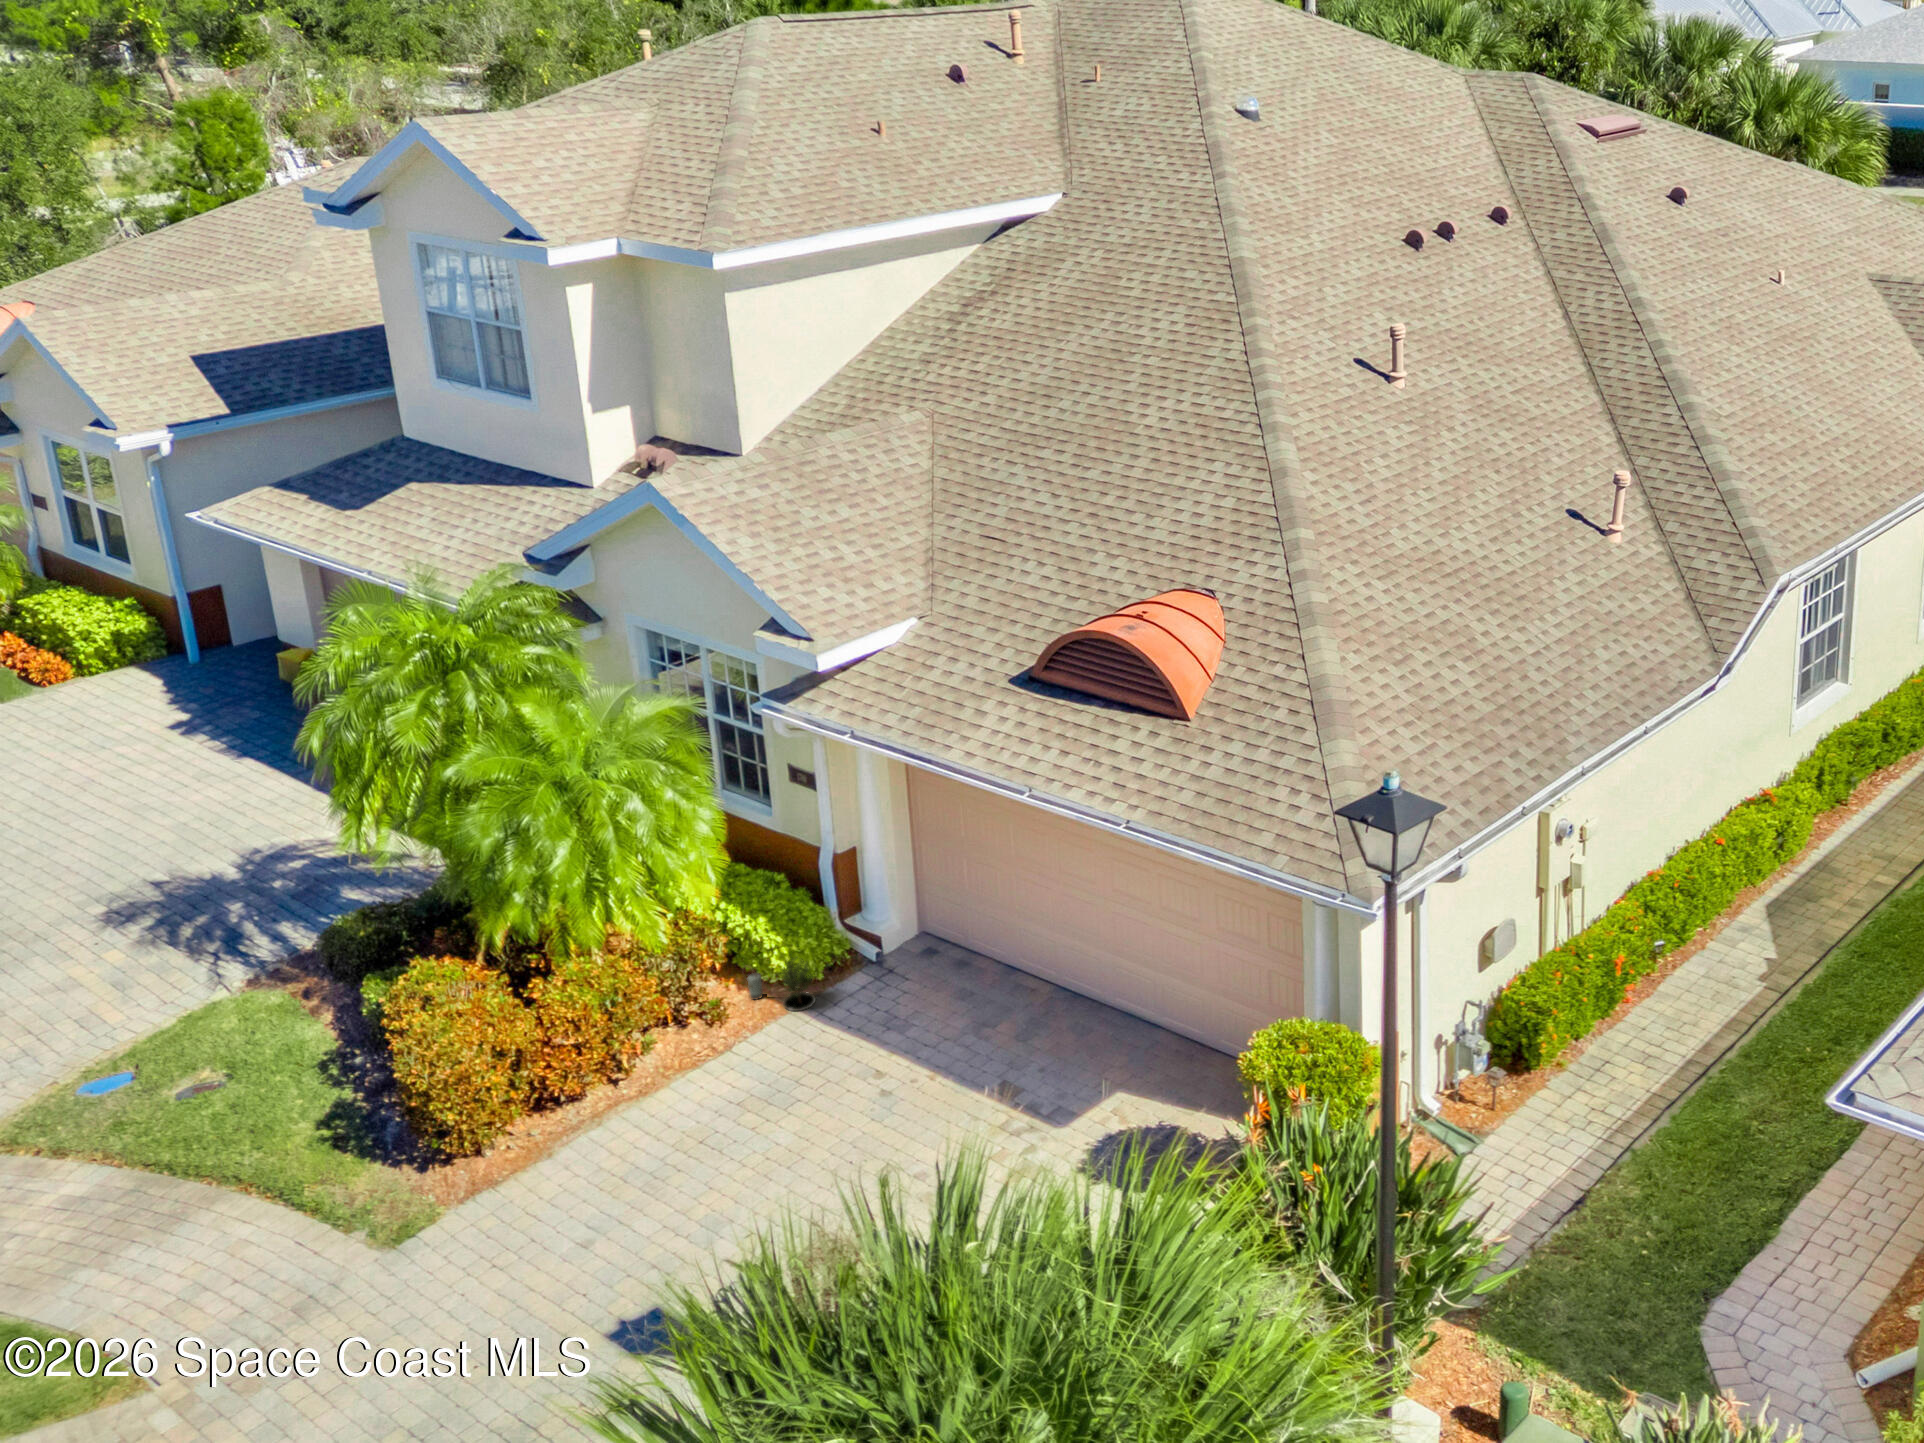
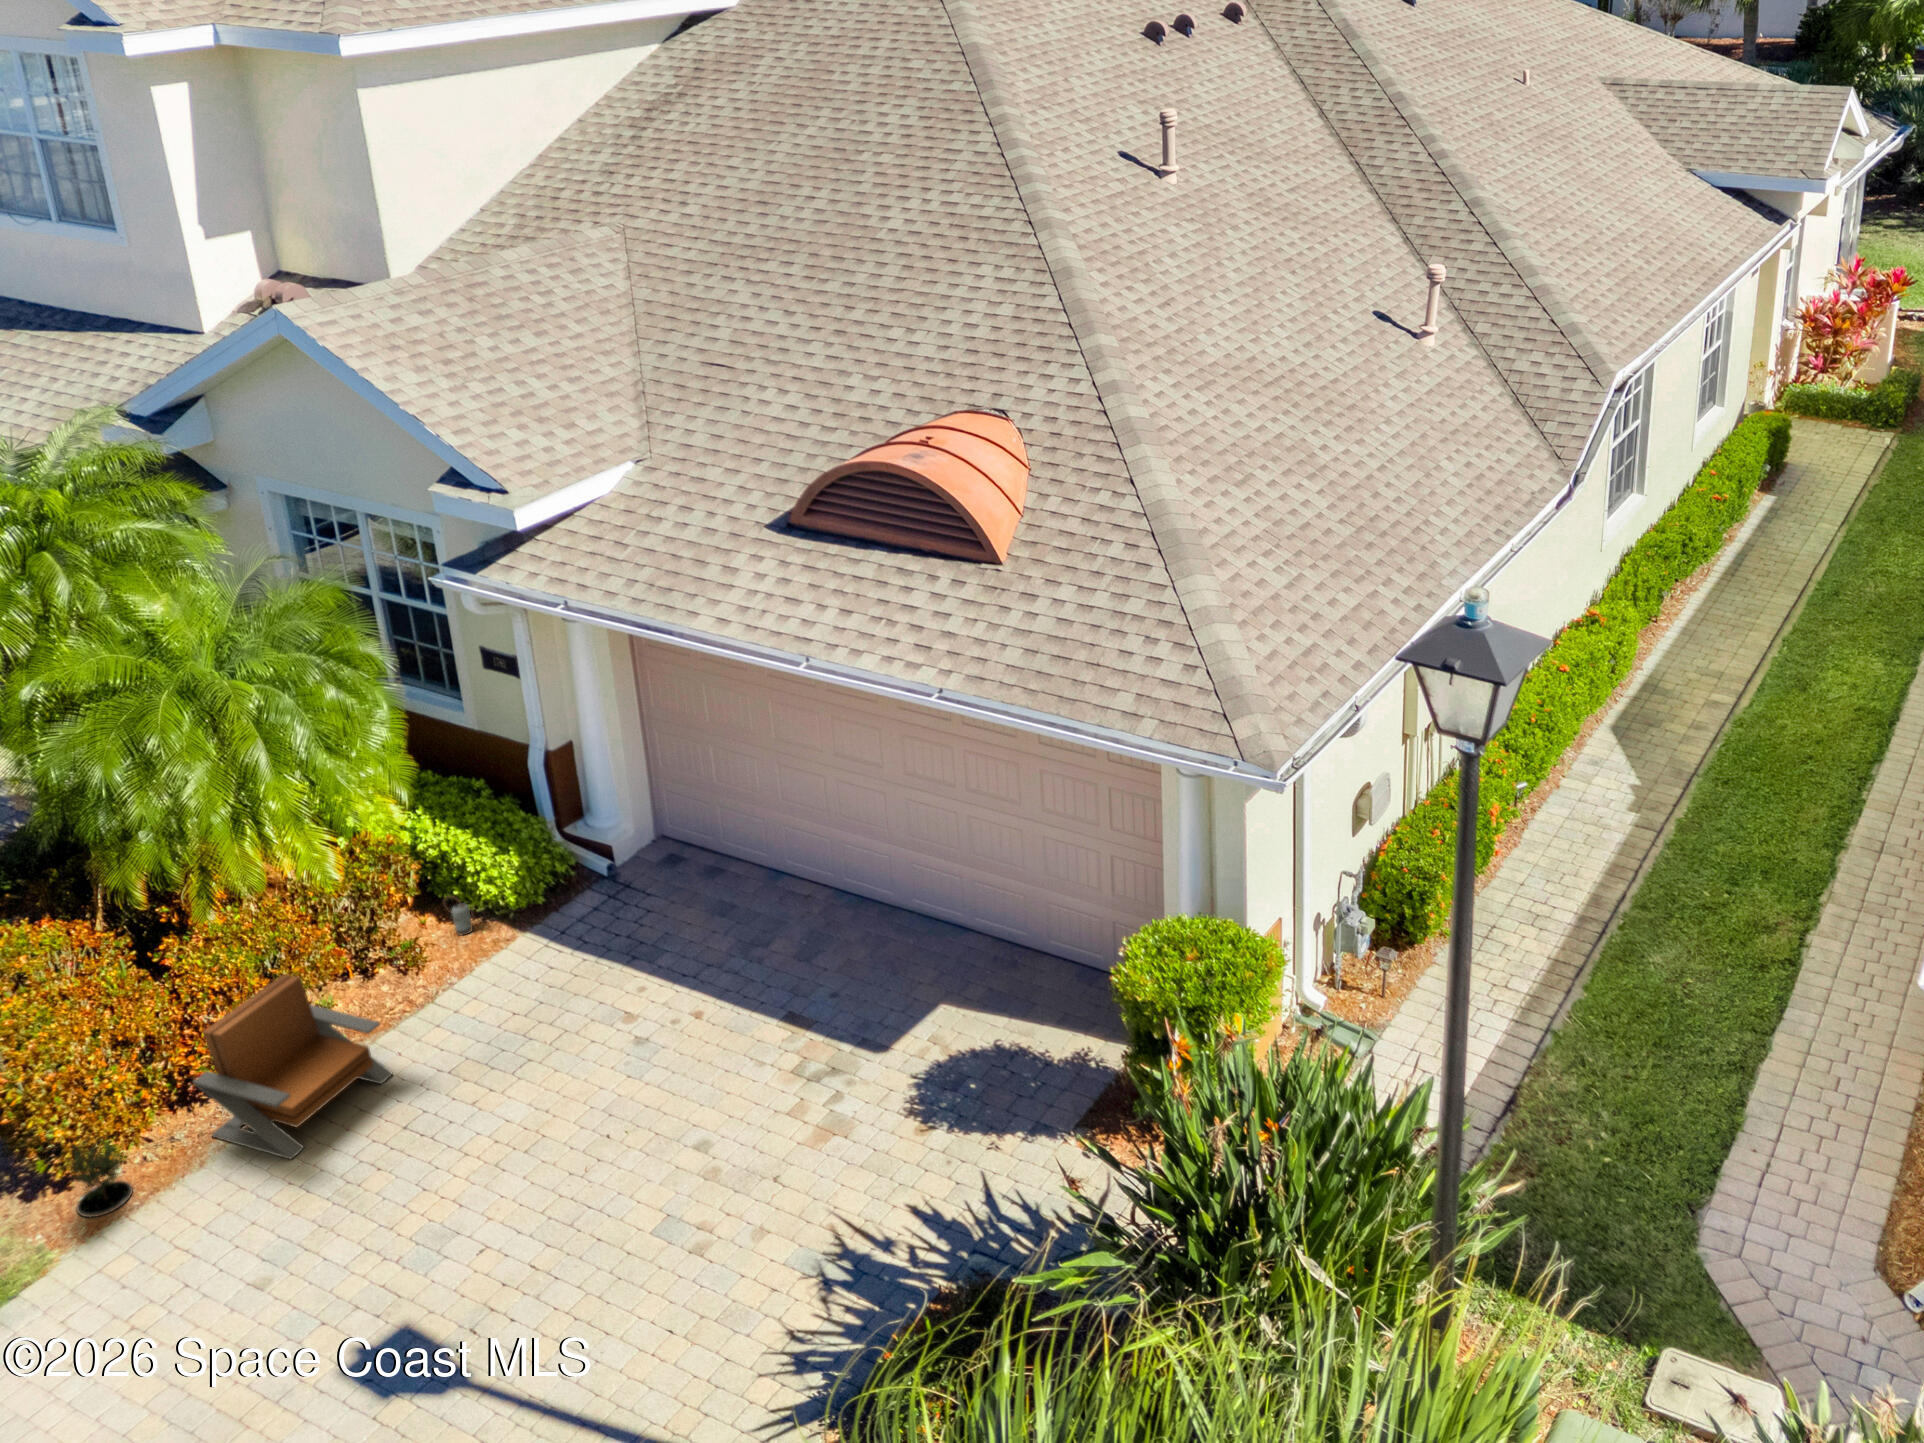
potted tree: present [782,957,815,1011] -> present [65,1135,133,1217]
lounge chair: none [545,1014,690,1163] -> present [193,974,392,1159]

